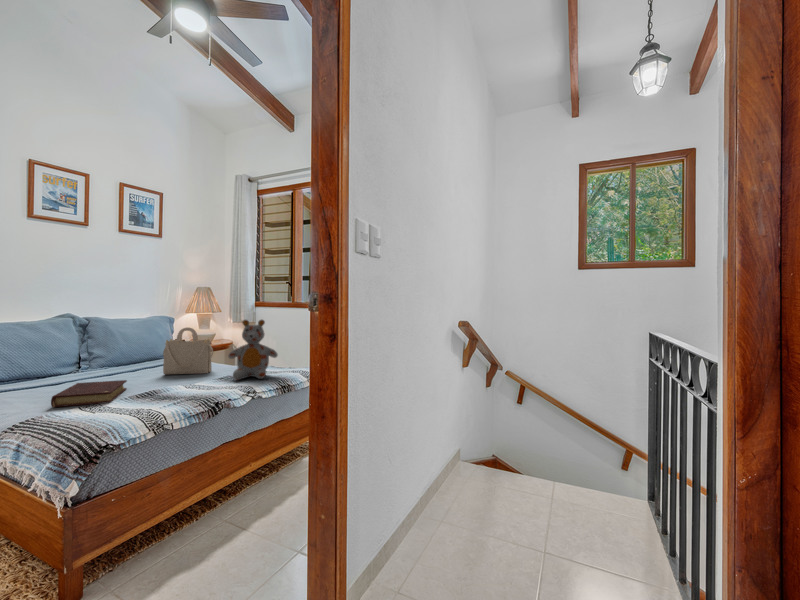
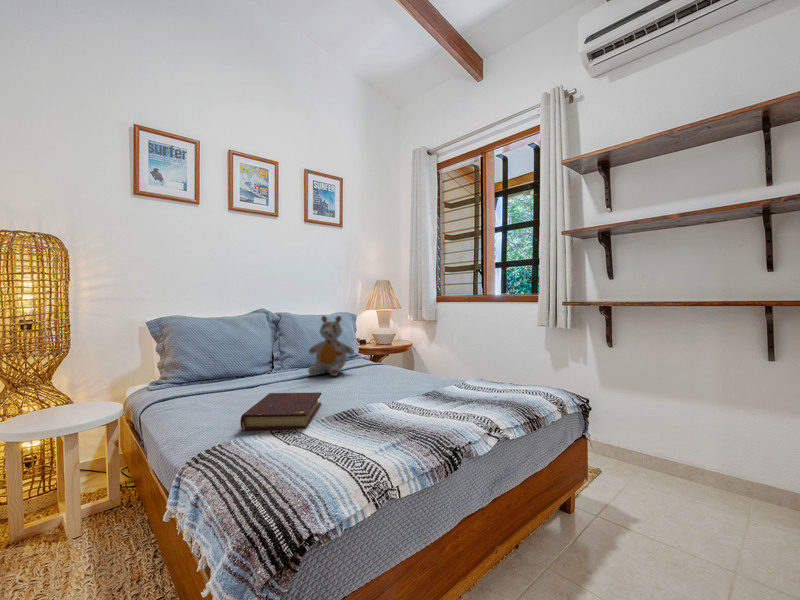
stuffed bear: present [228,320,278,380] -> present [308,316,354,376]
handbag: present [163,328,213,374] -> none [355,325,412,385]

